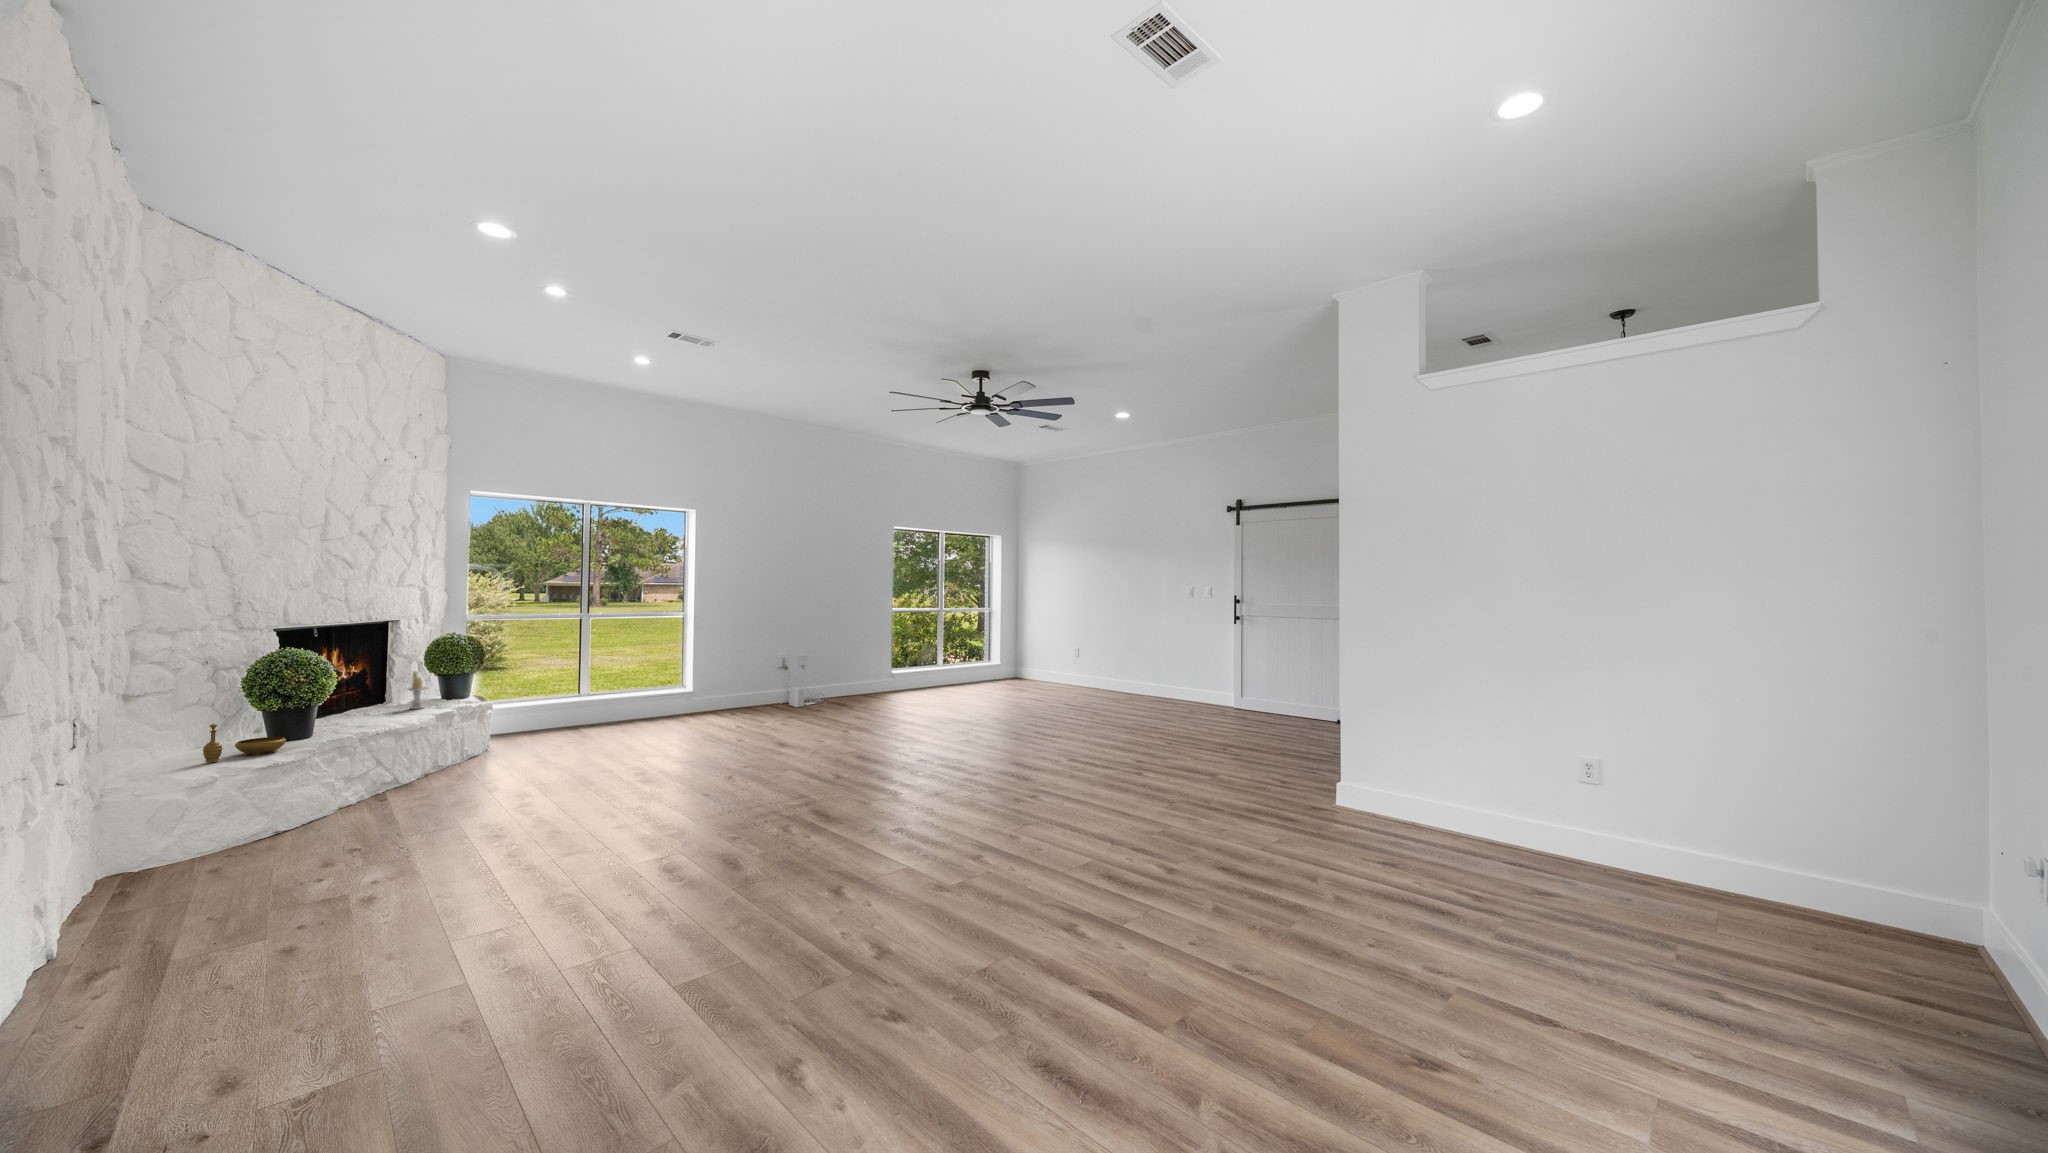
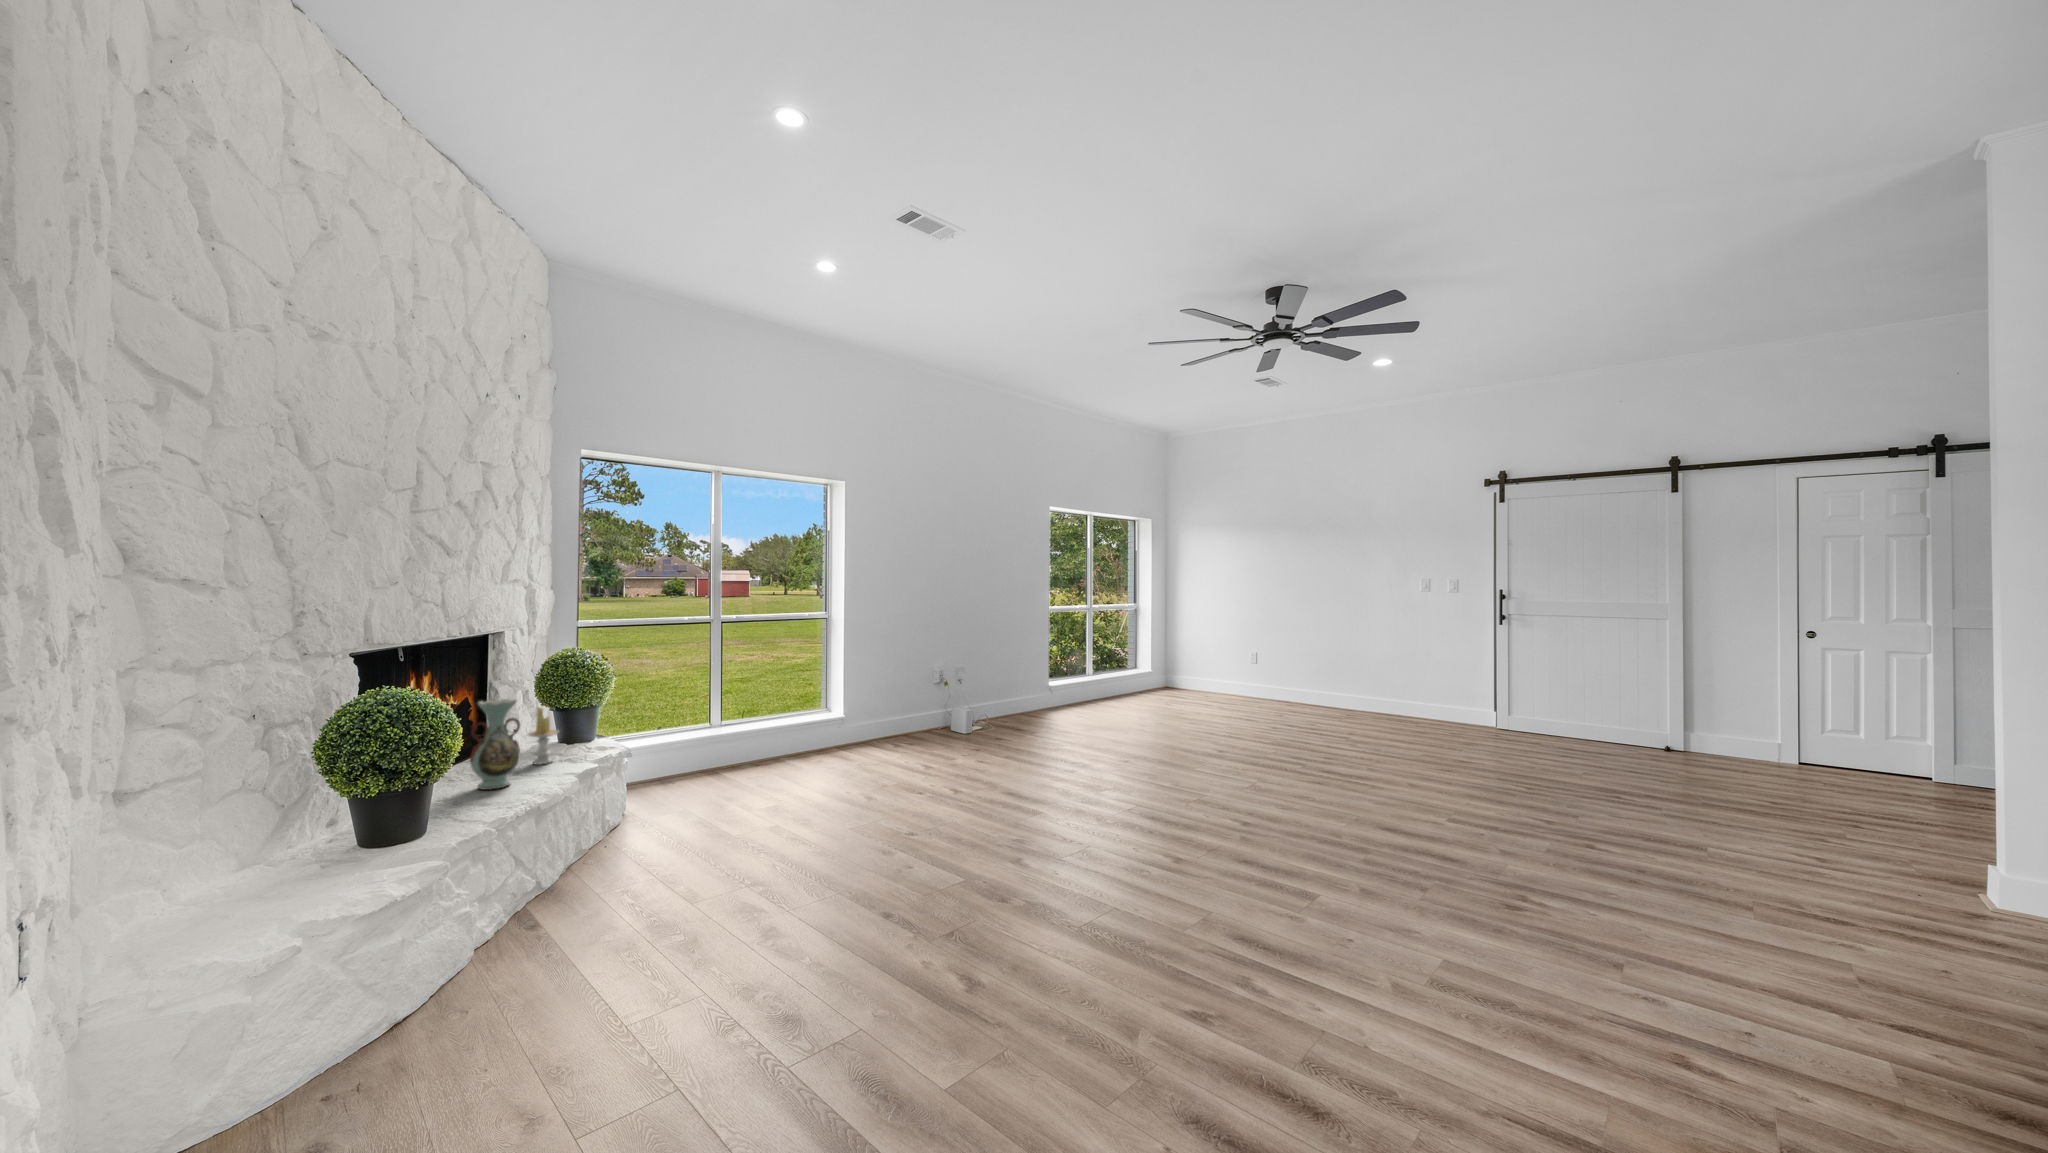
decorative vase: none [356,663,393,720] -> present [470,699,520,790]
decorative bowl: present [203,724,286,762] -> none [260,834,395,906]

